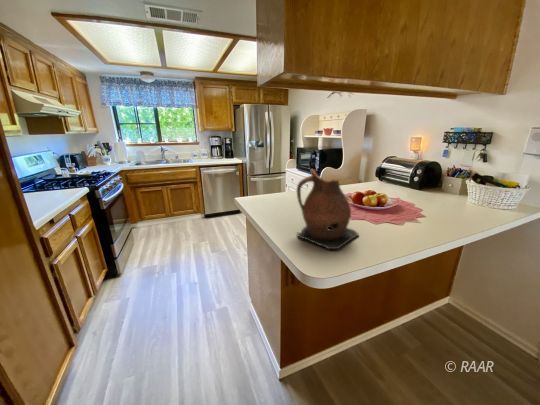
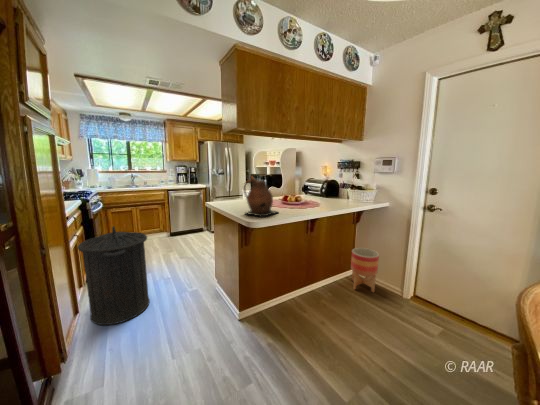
trash can: none [66,233,170,361] -> present [78,226,150,325]
planter: none [449,271,514,346] -> present [351,248,379,292]

